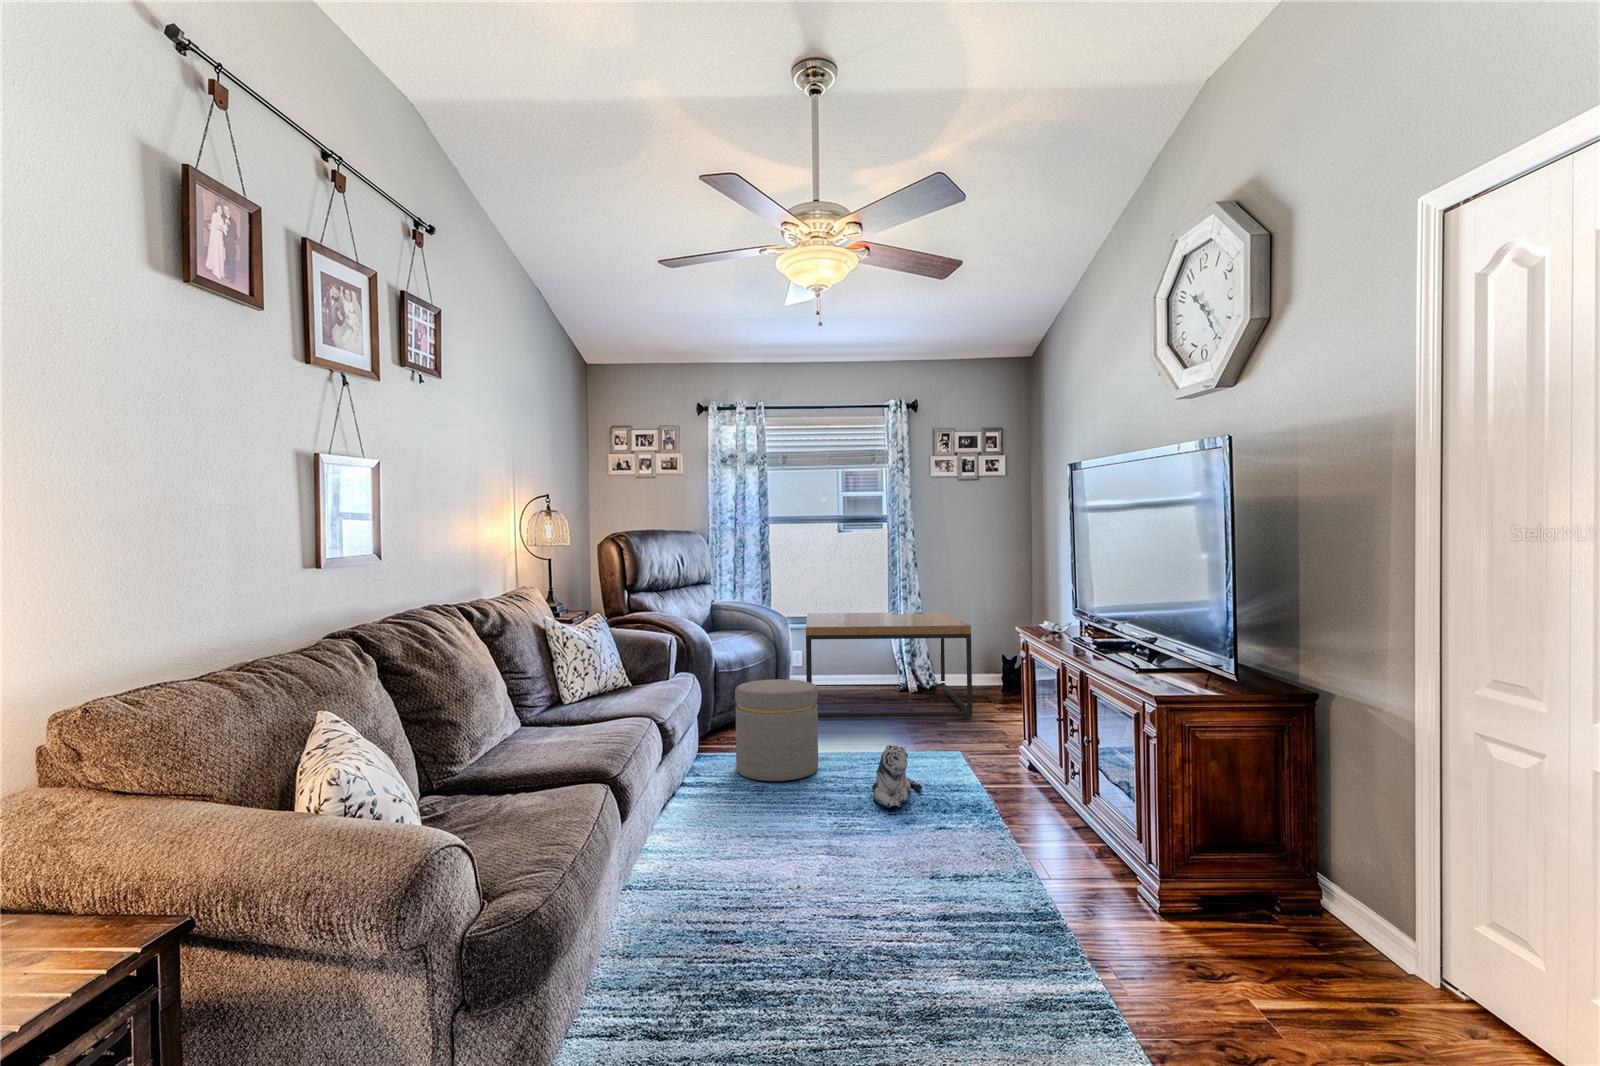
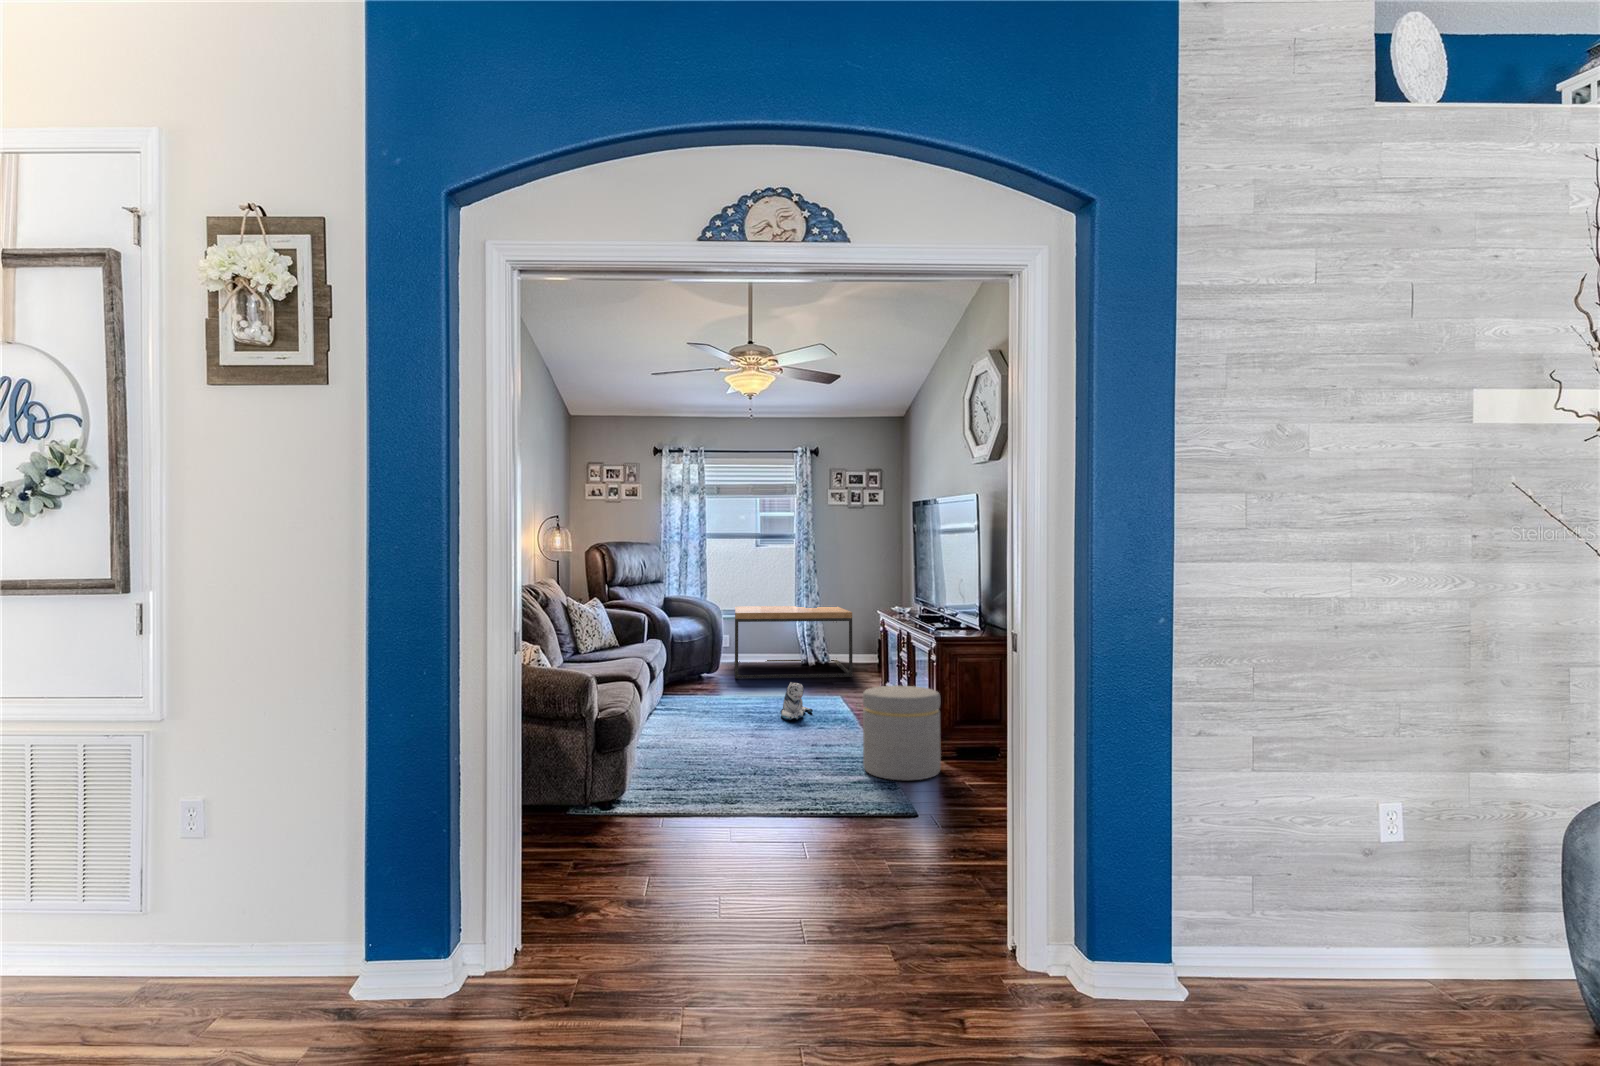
ottoman: present [735,679,818,781] -> present [863,686,941,780]

